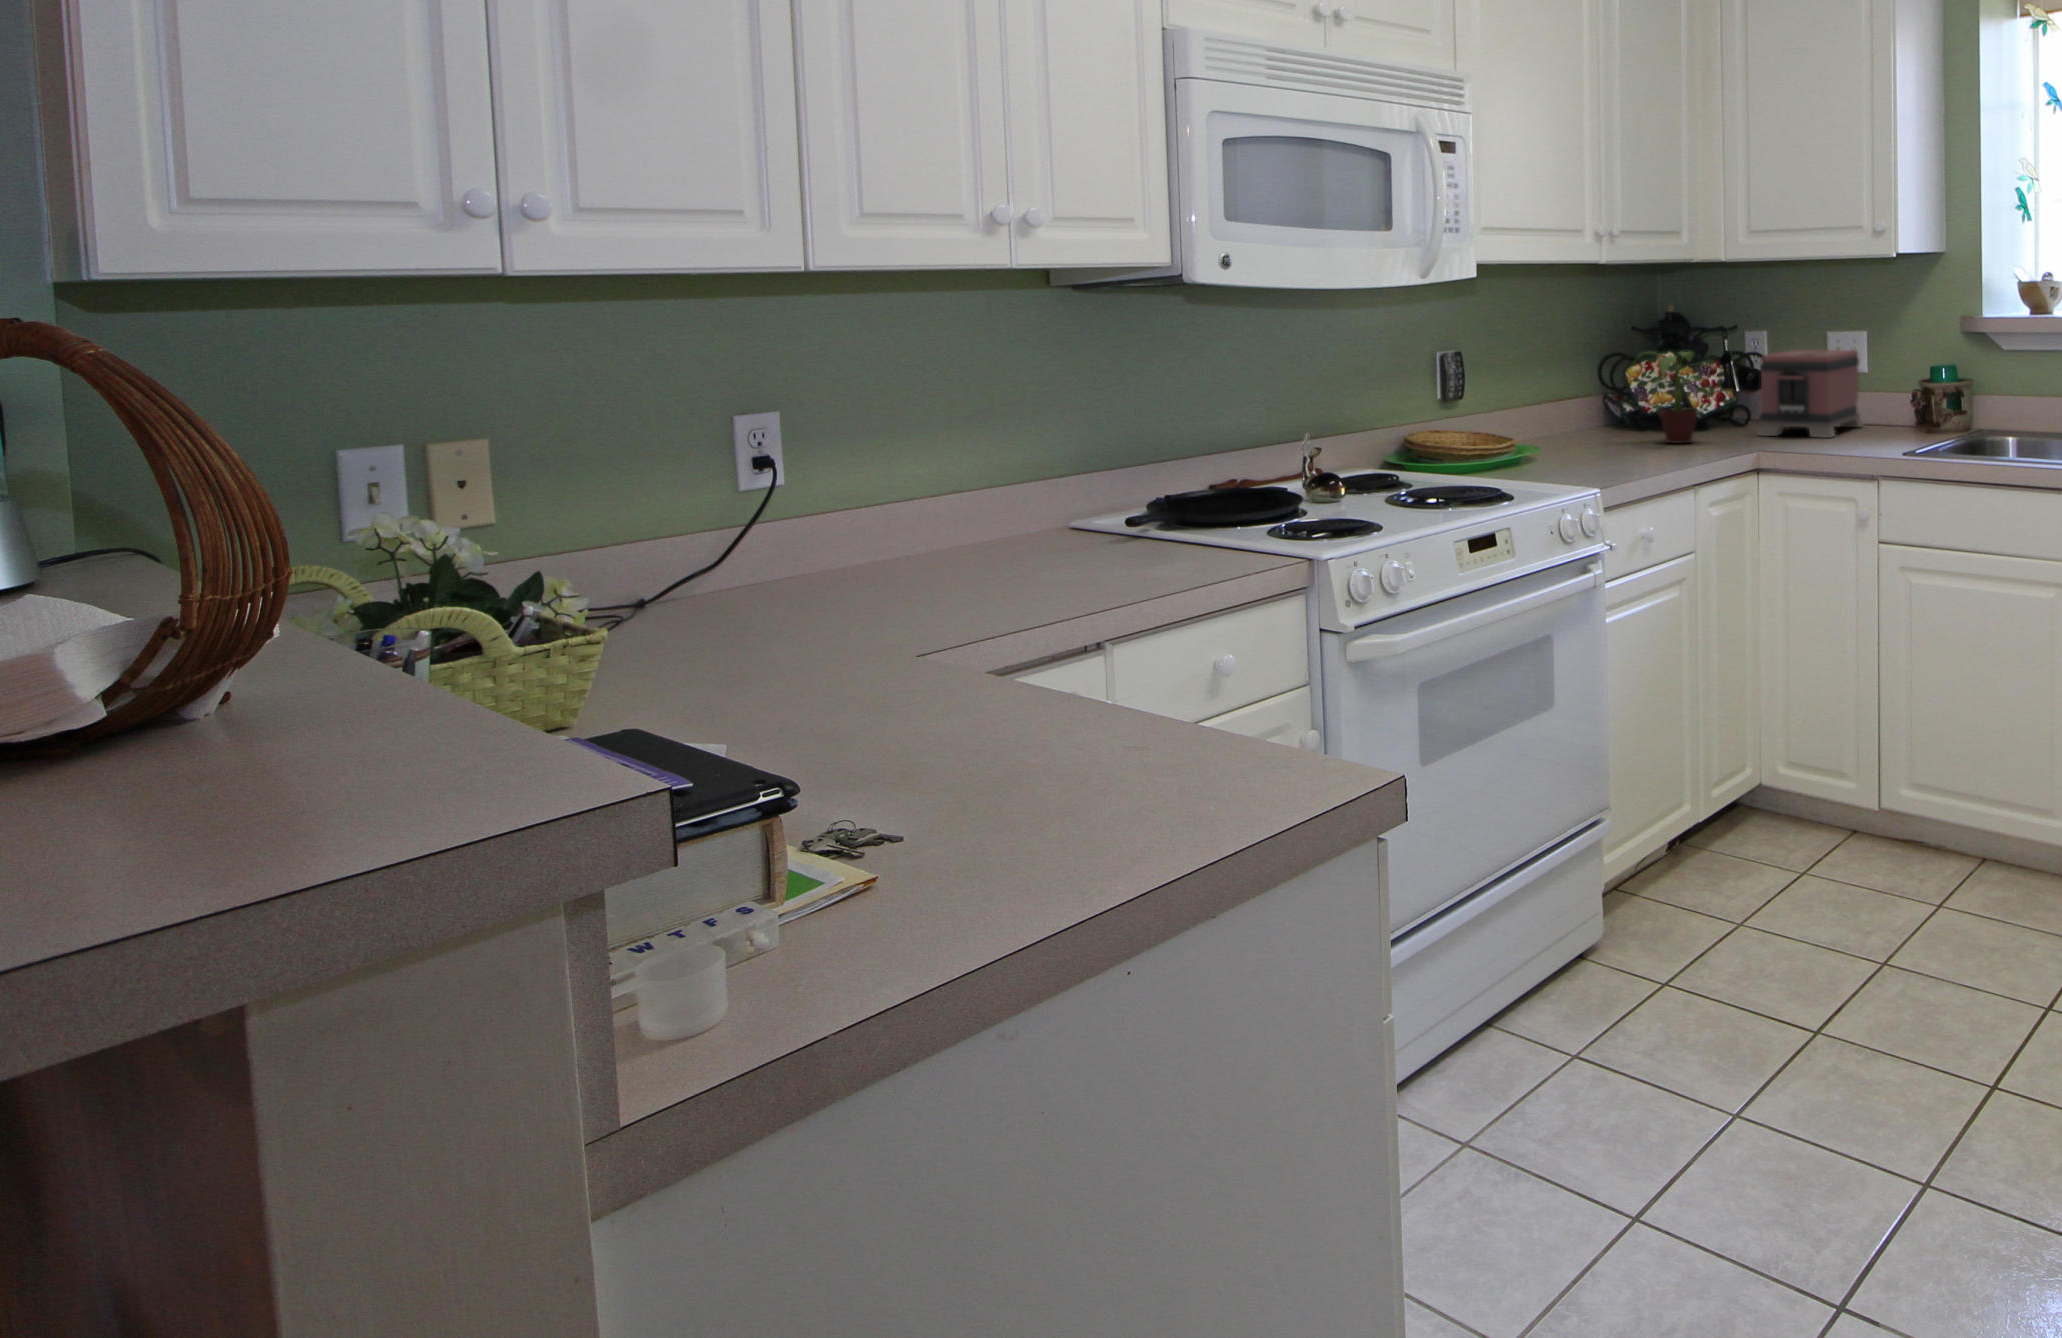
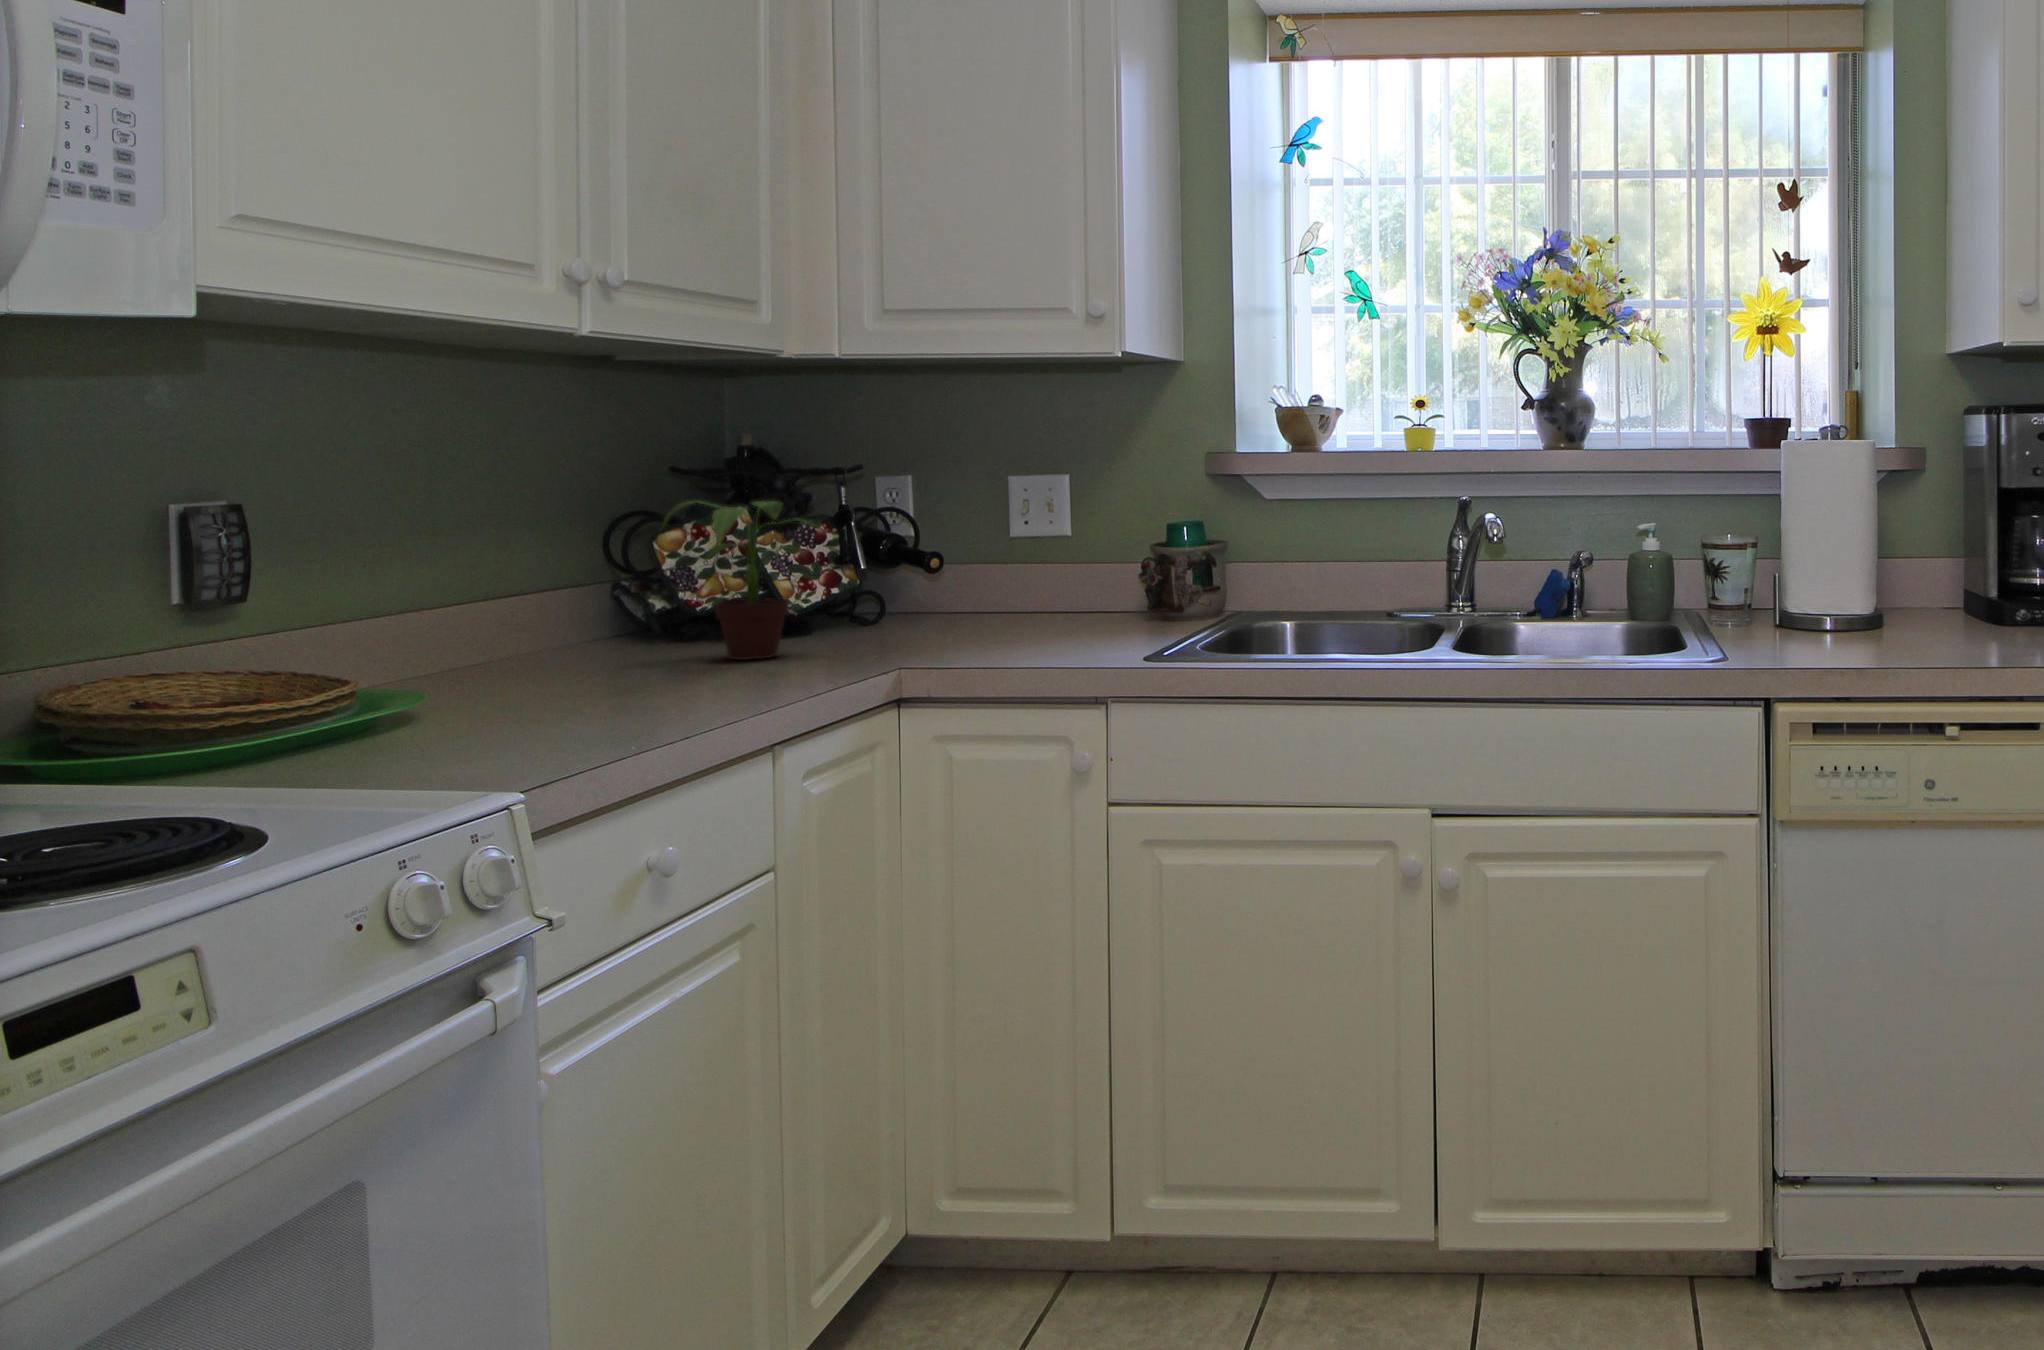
toaster: present [1758,350,1863,438] -> none [895,501,1065,638]

